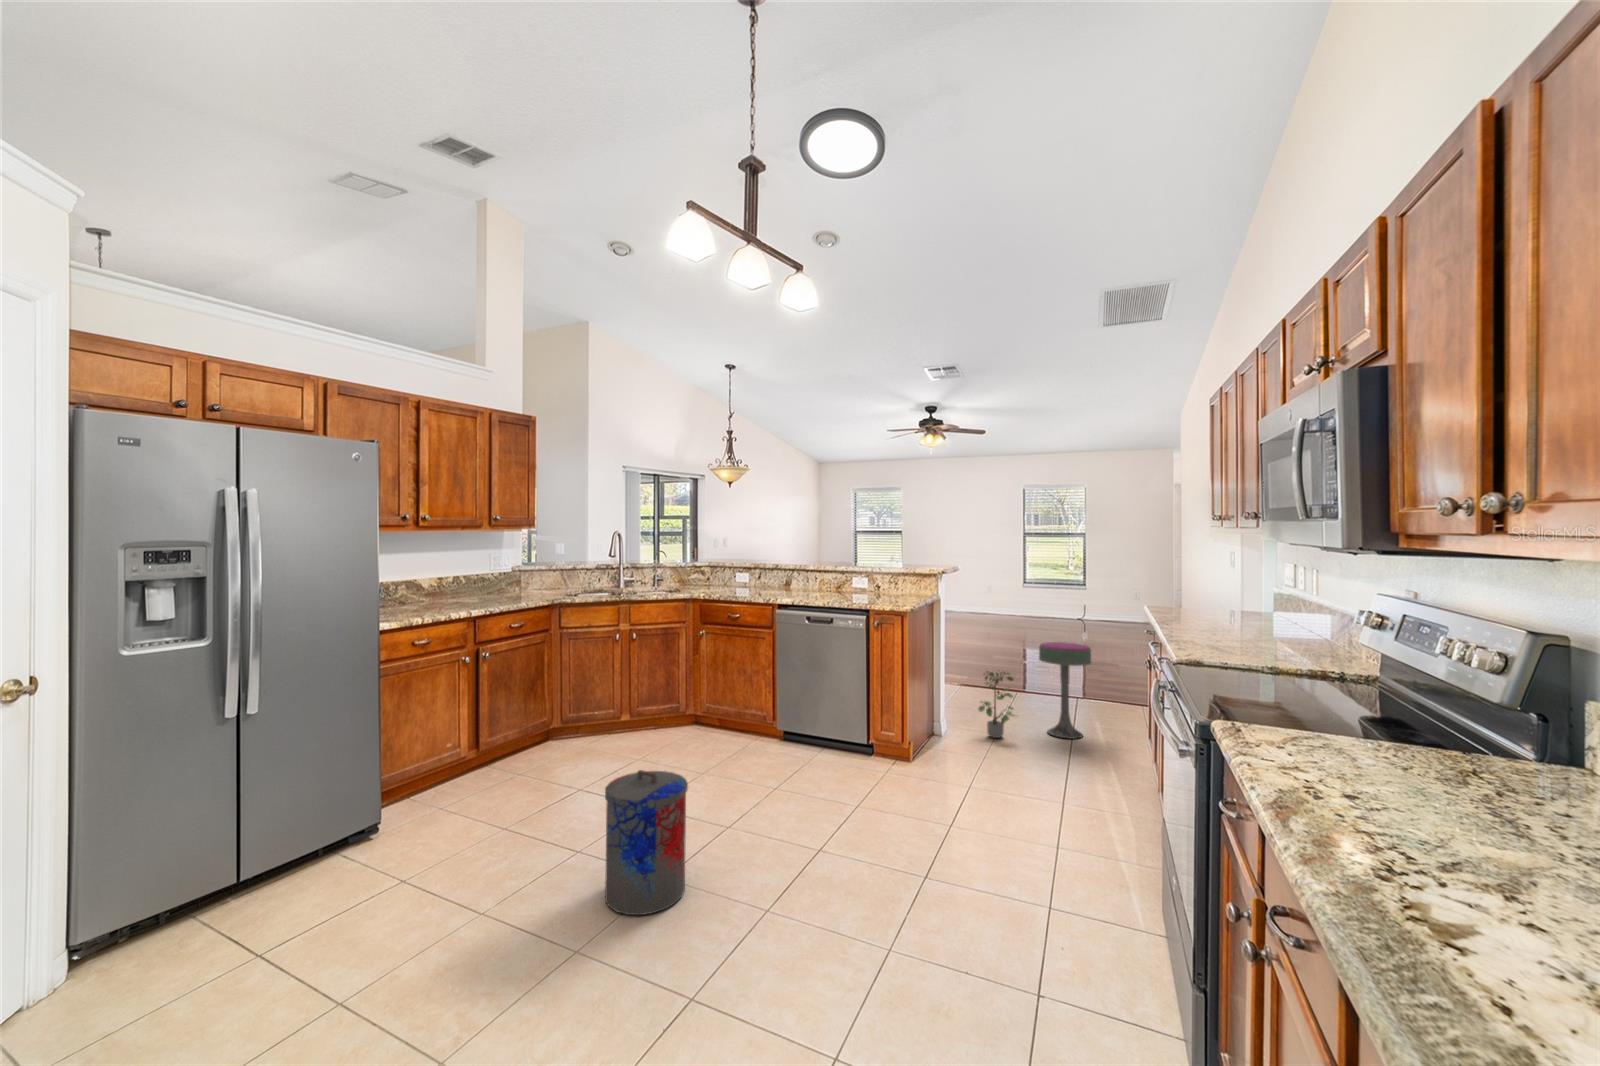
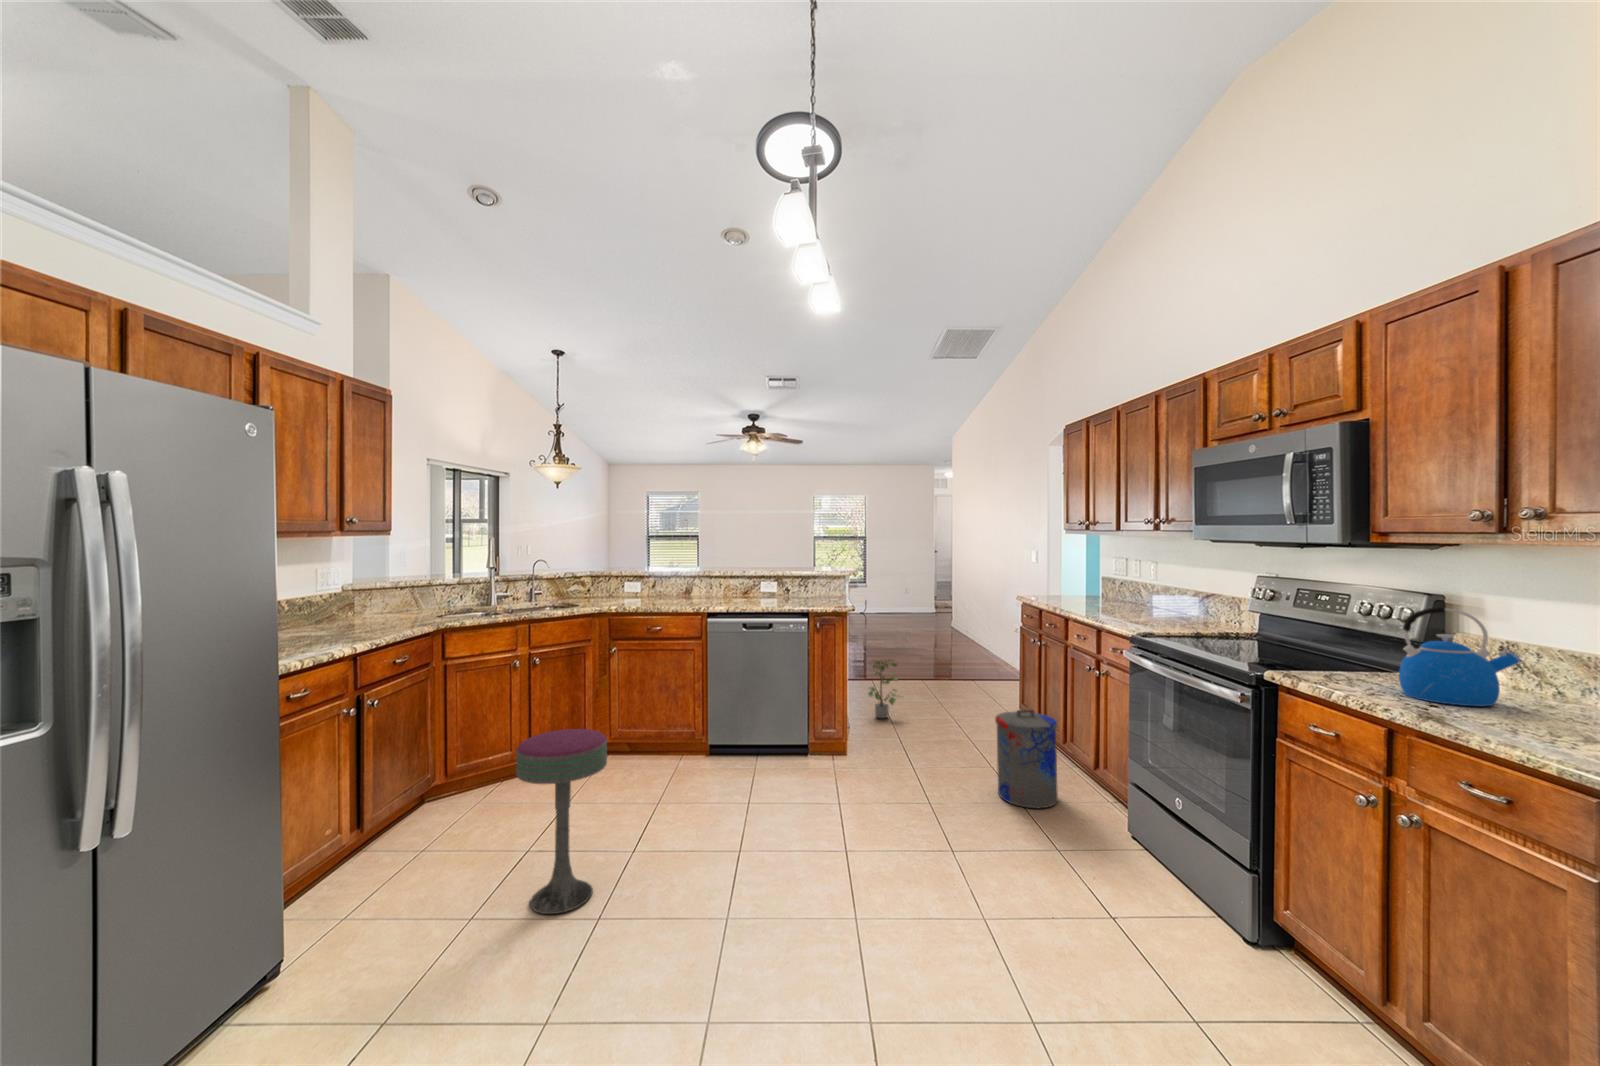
kettle: none [1333,641,1531,811] -> present [1399,607,1521,706]
bar stool: present [1039,642,1091,739] -> present [516,729,607,914]
trash can: present [605,770,688,915] -> present [995,710,1058,808]

